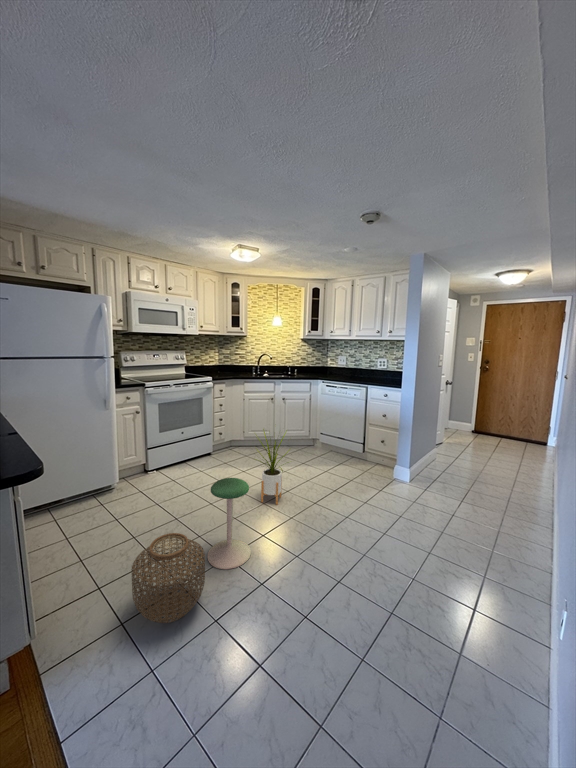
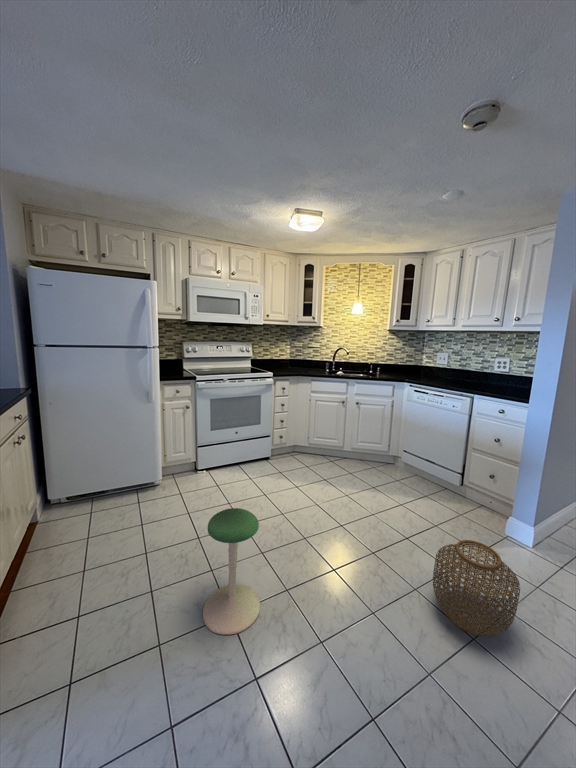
house plant: present [256,429,288,505] -> none [292,438,346,543]
woven basket: present [132,533,205,623] -> present [433,540,520,636]

